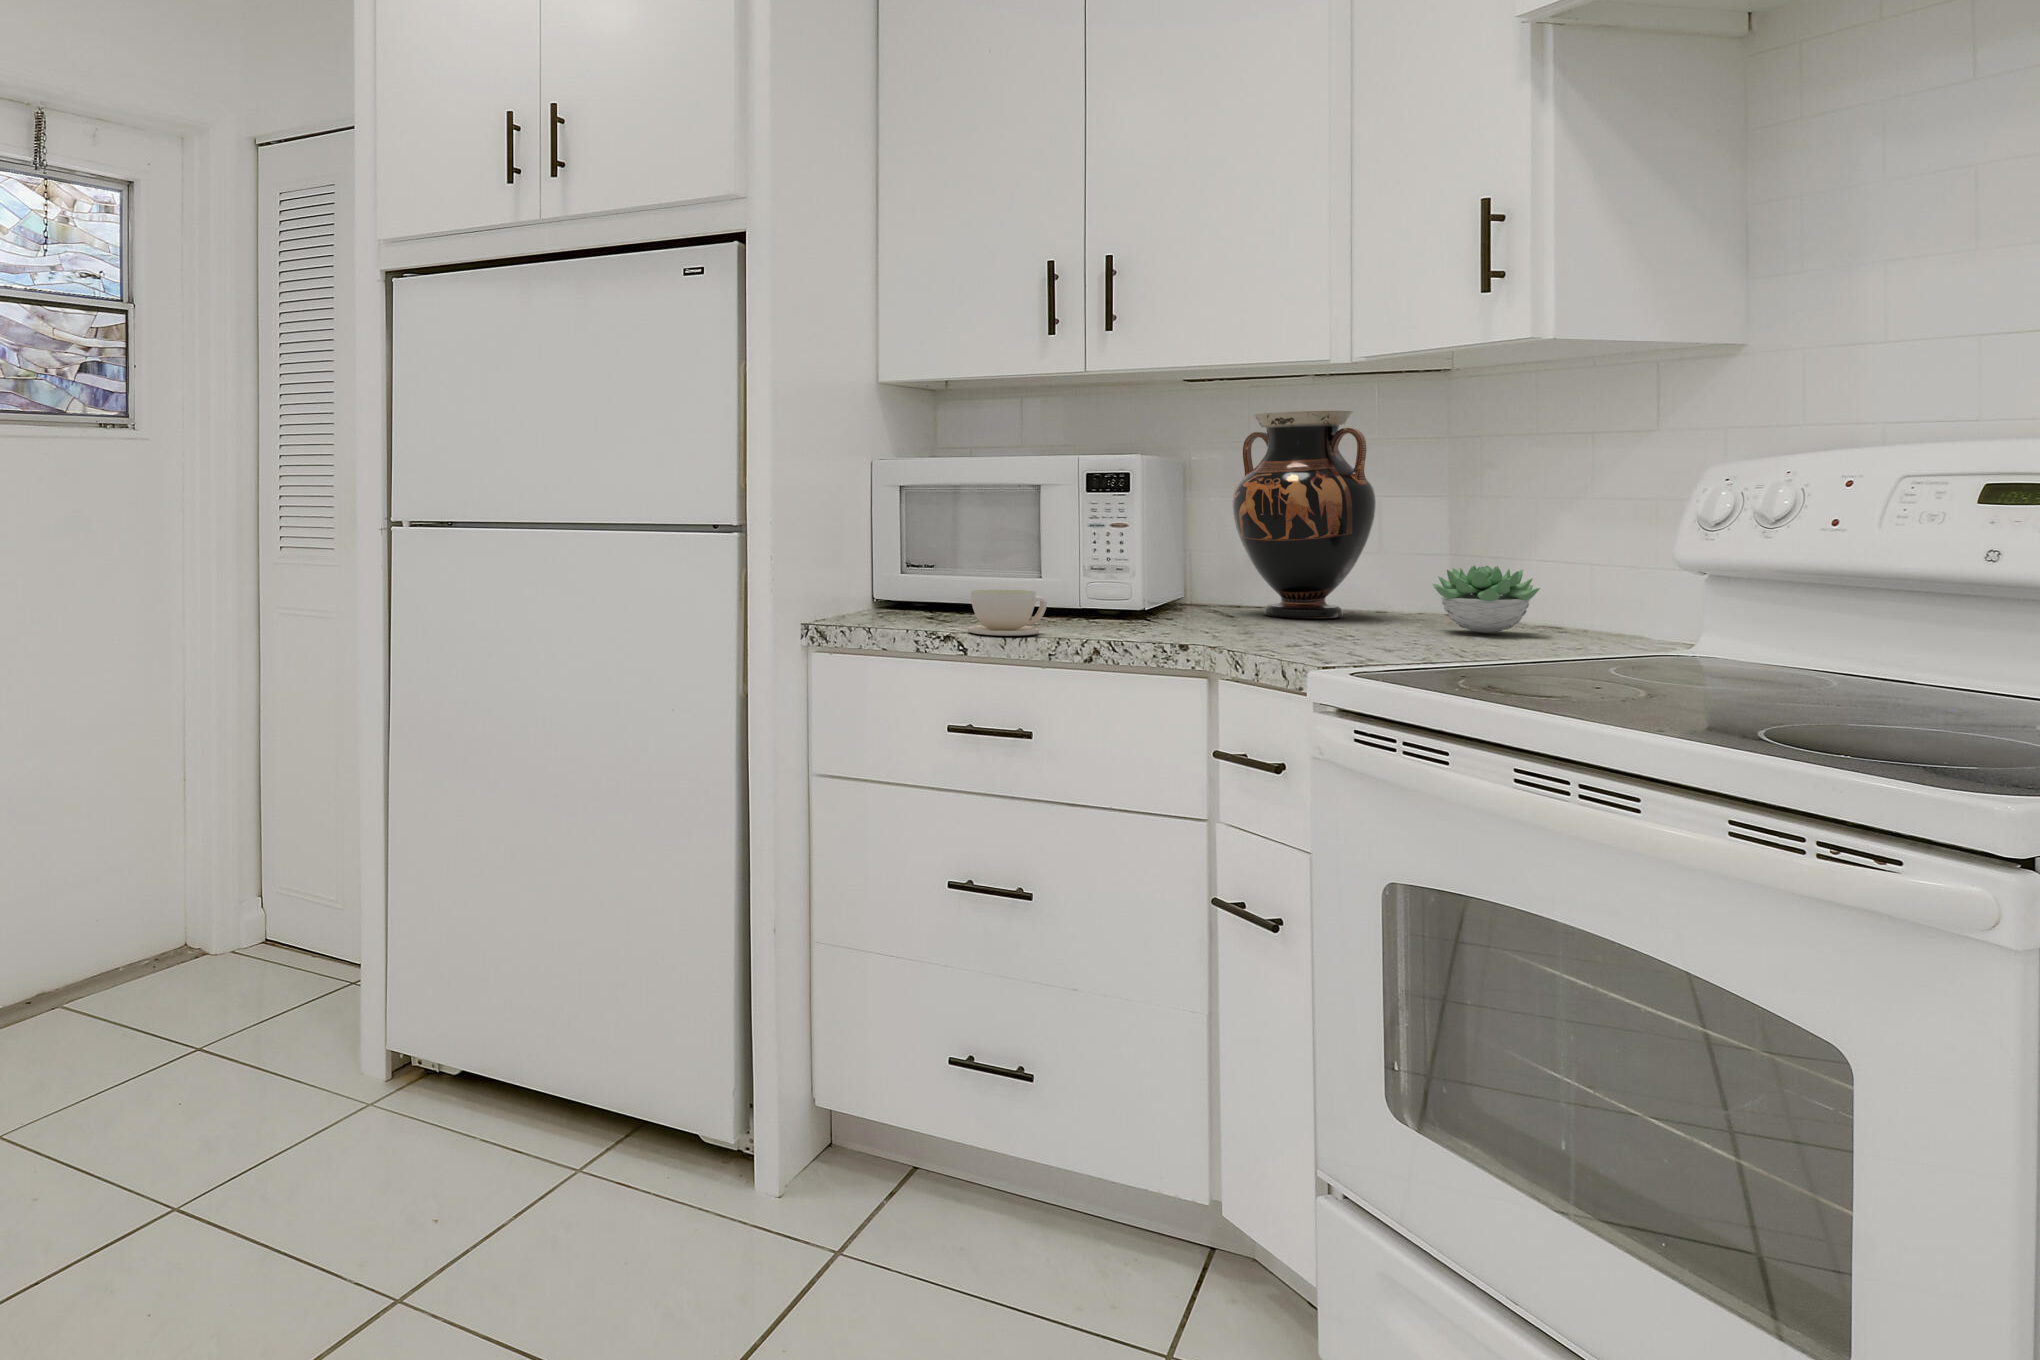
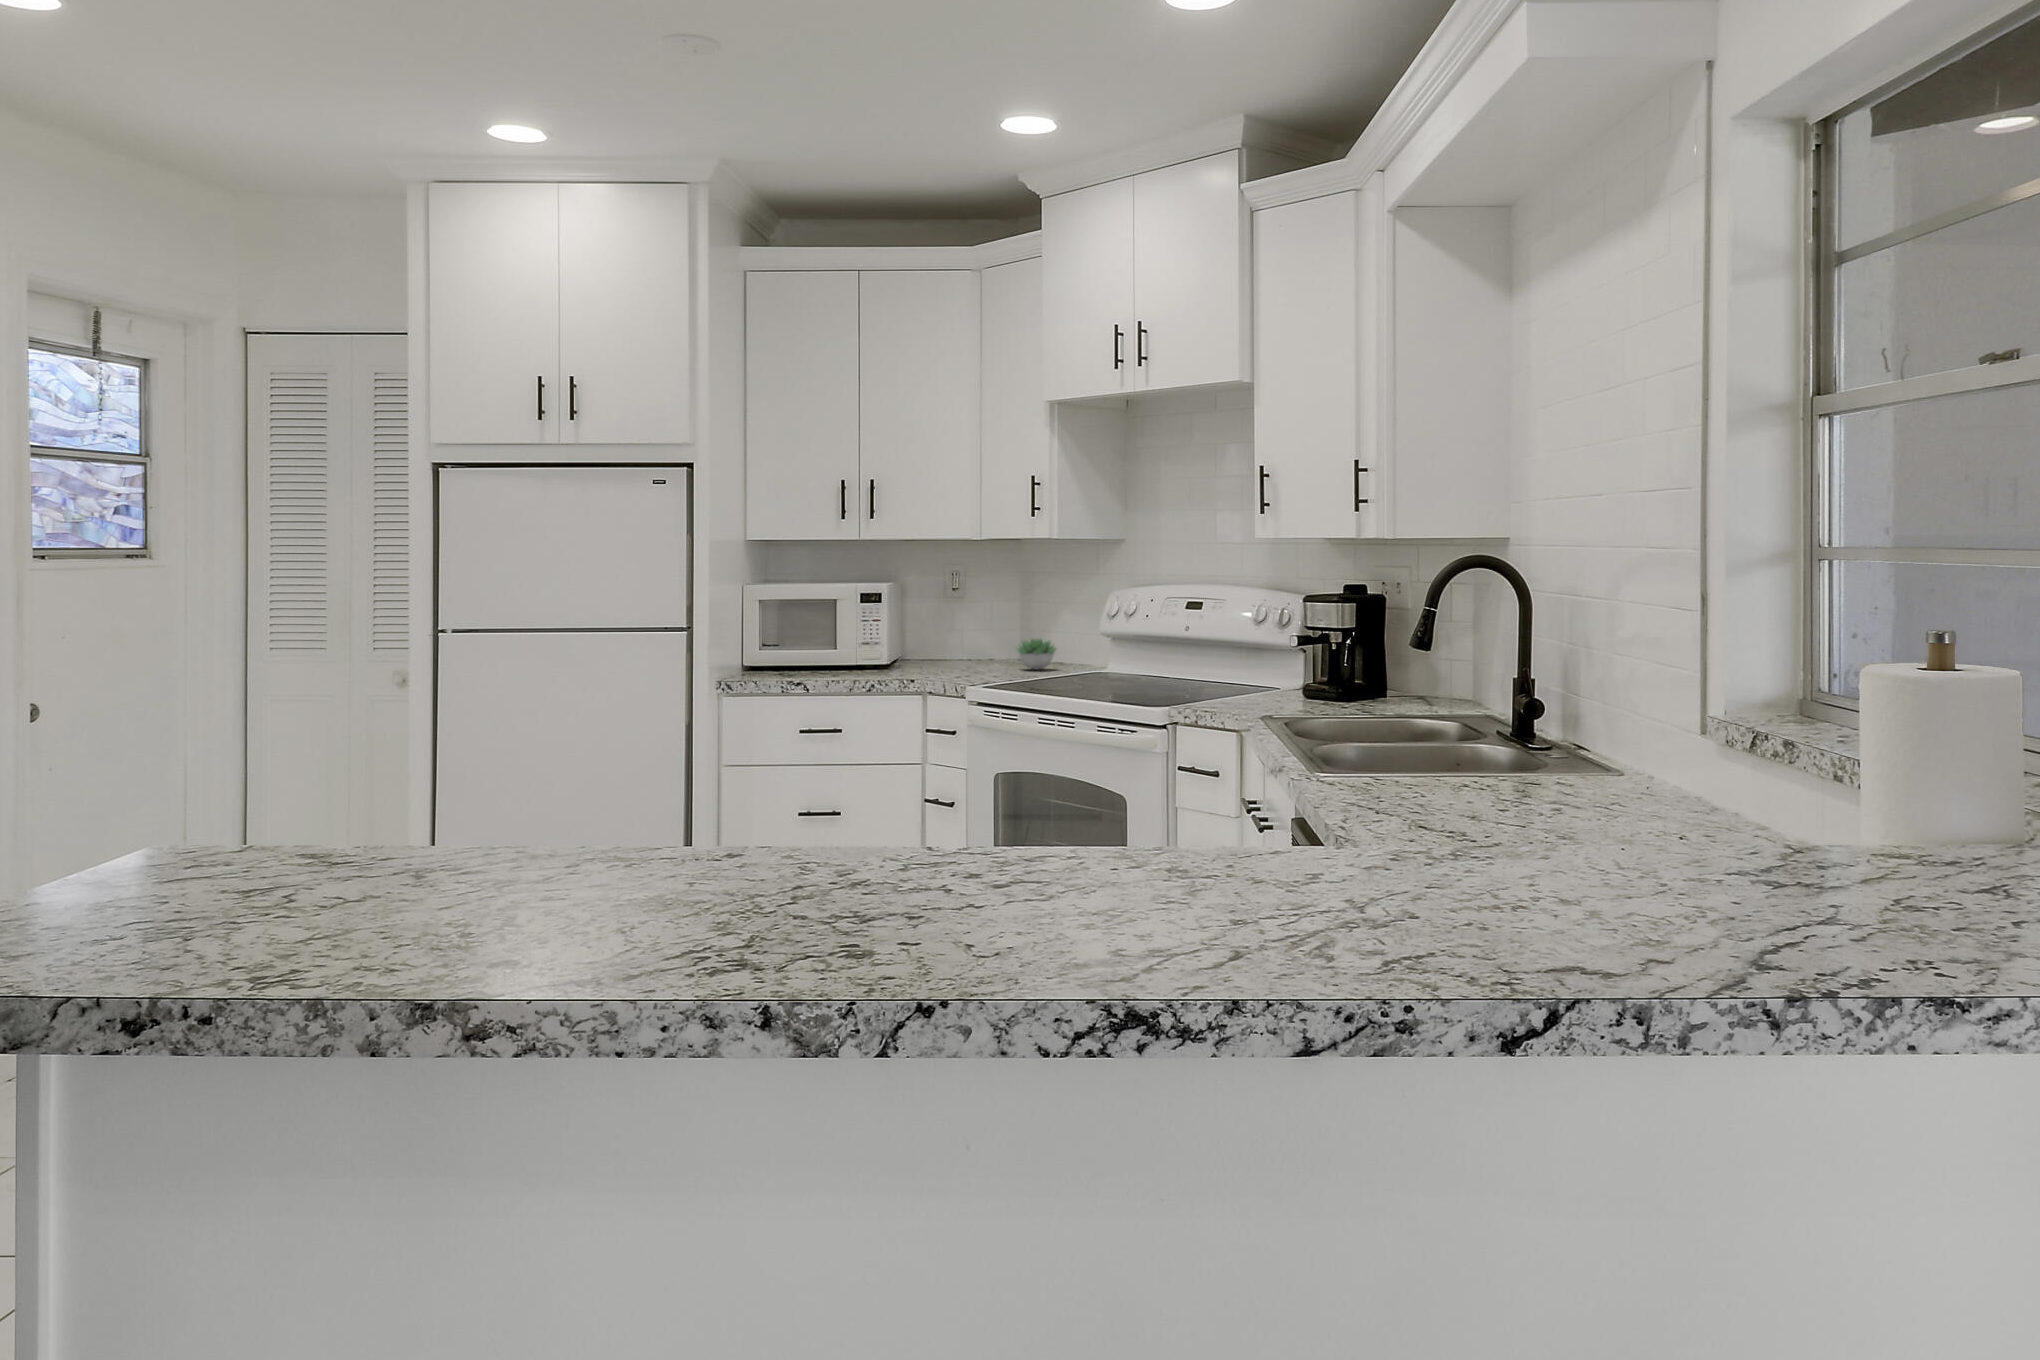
vase: present [1232,411,1376,618] -> none [928,562,993,667]
coffee cup: present [968,590,1047,636] -> none [809,658,847,681]

